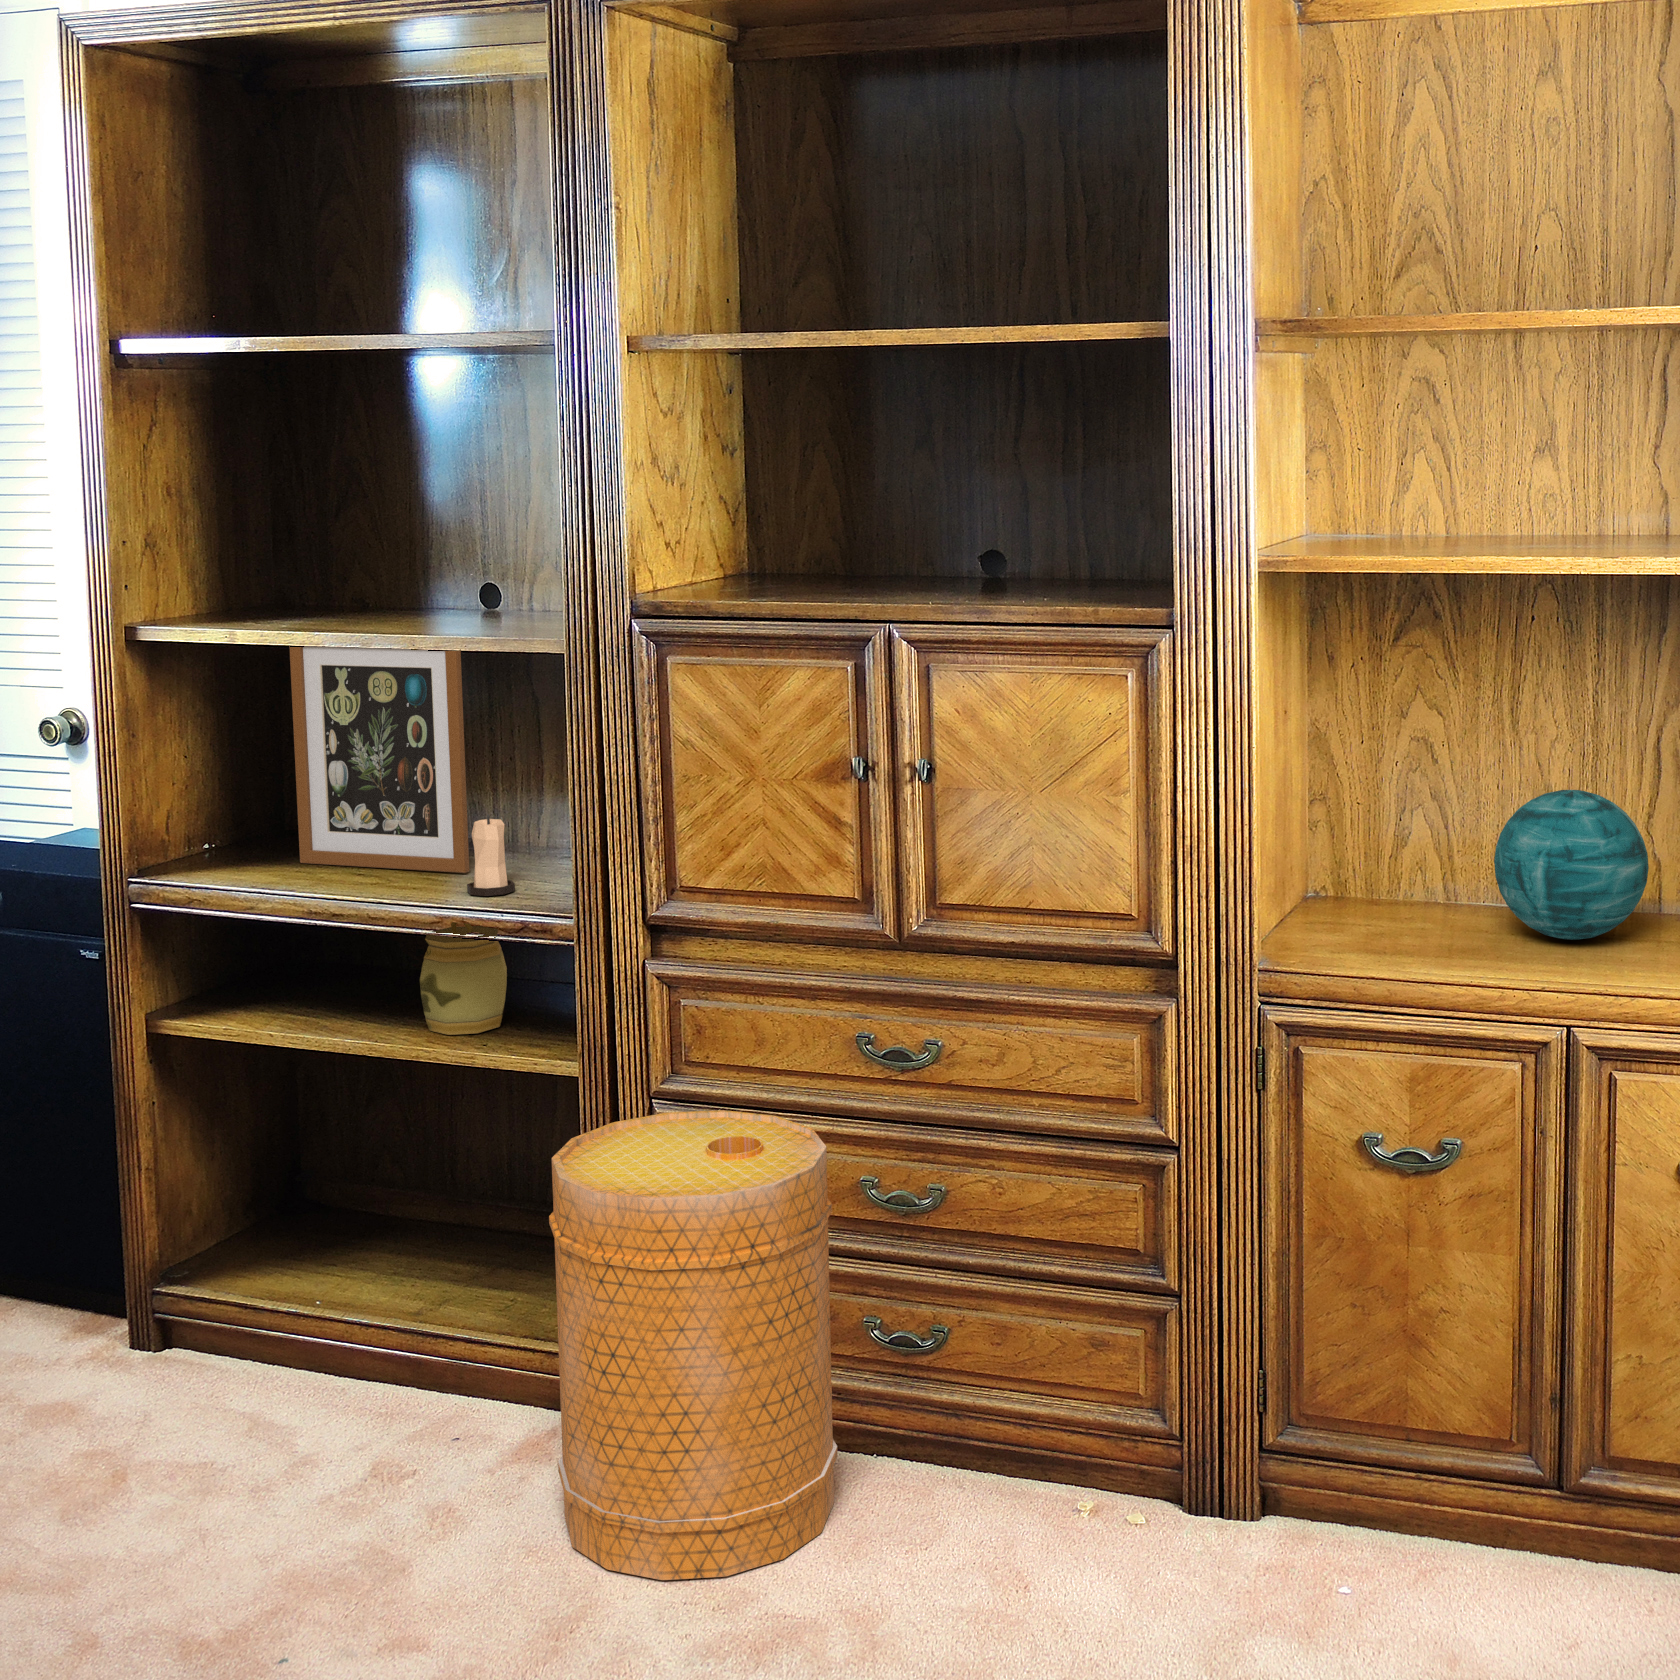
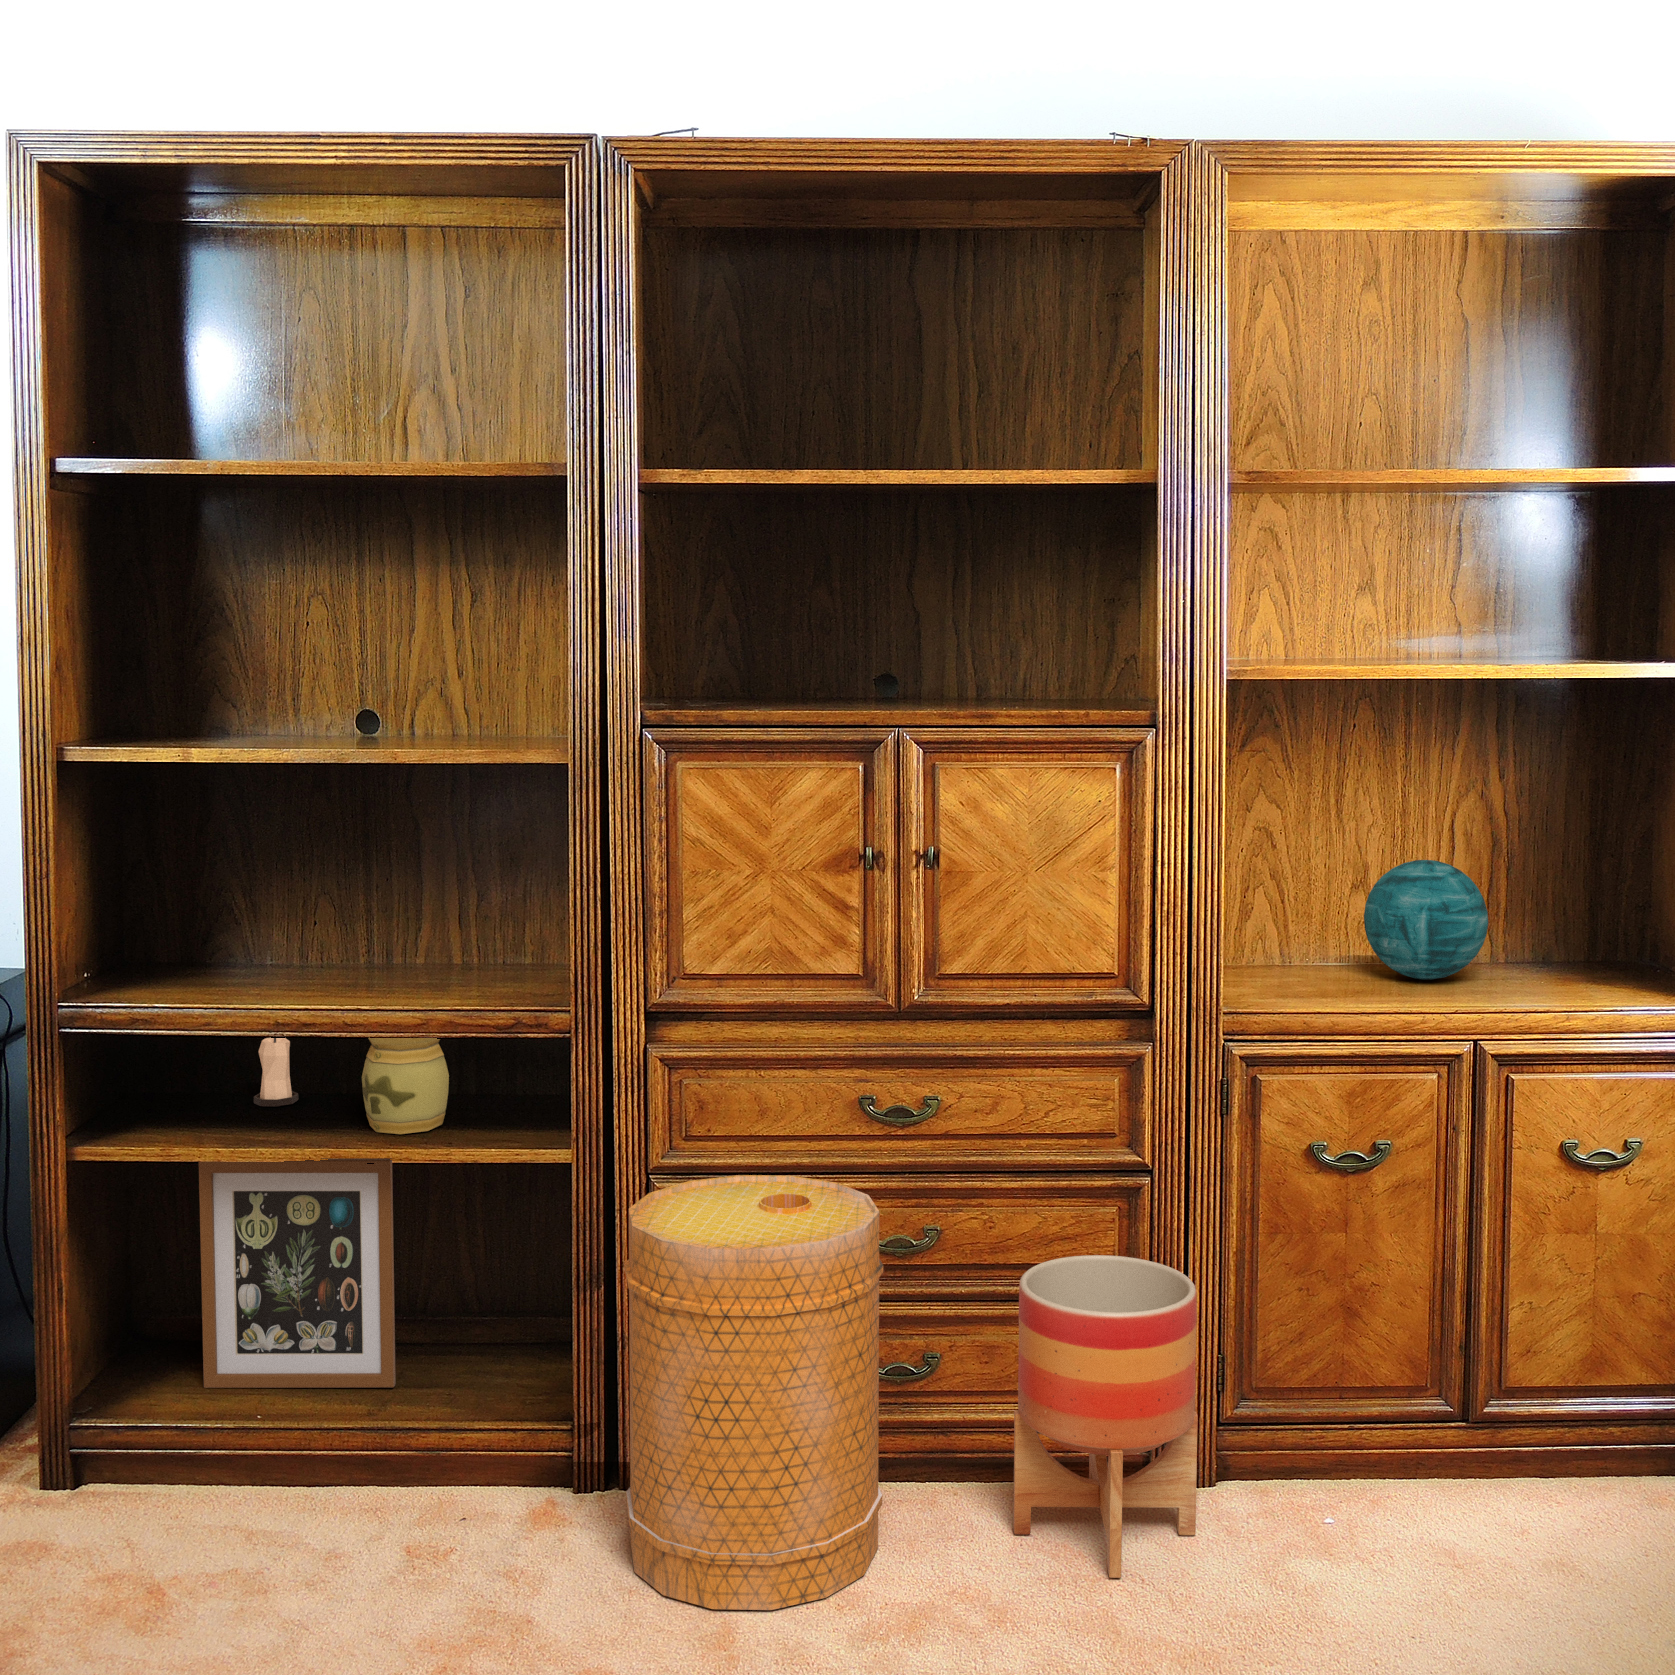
picture frame: present [289,646,469,873] -> present [199,1158,396,1388]
candle: present [467,815,515,896] -> present [254,1038,298,1106]
planter: none [970,1237,1176,1607] -> present [1013,1255,1198,1578]

